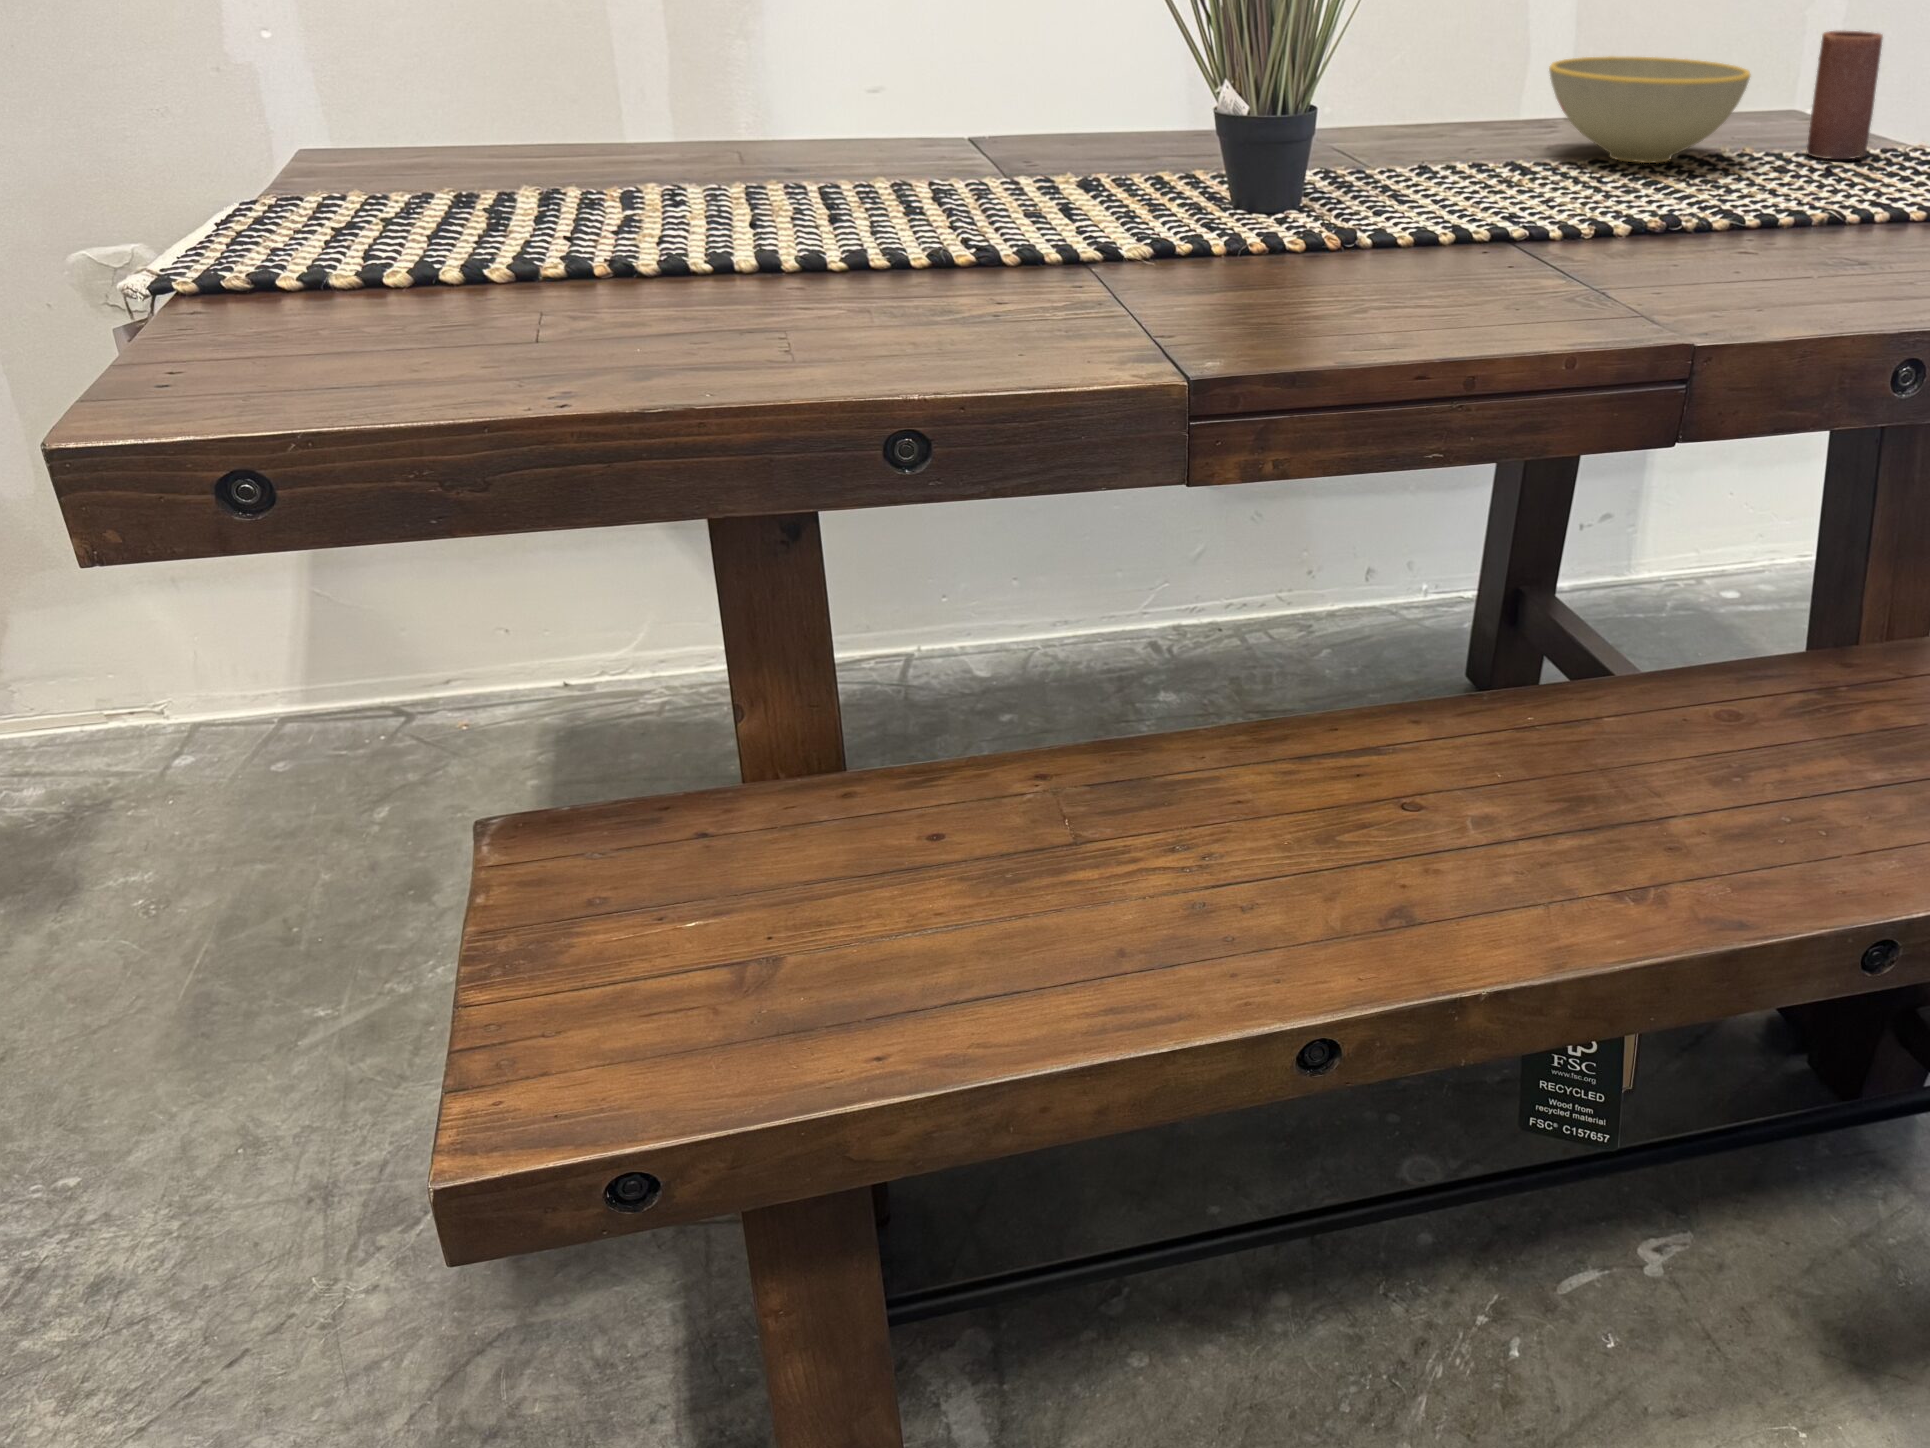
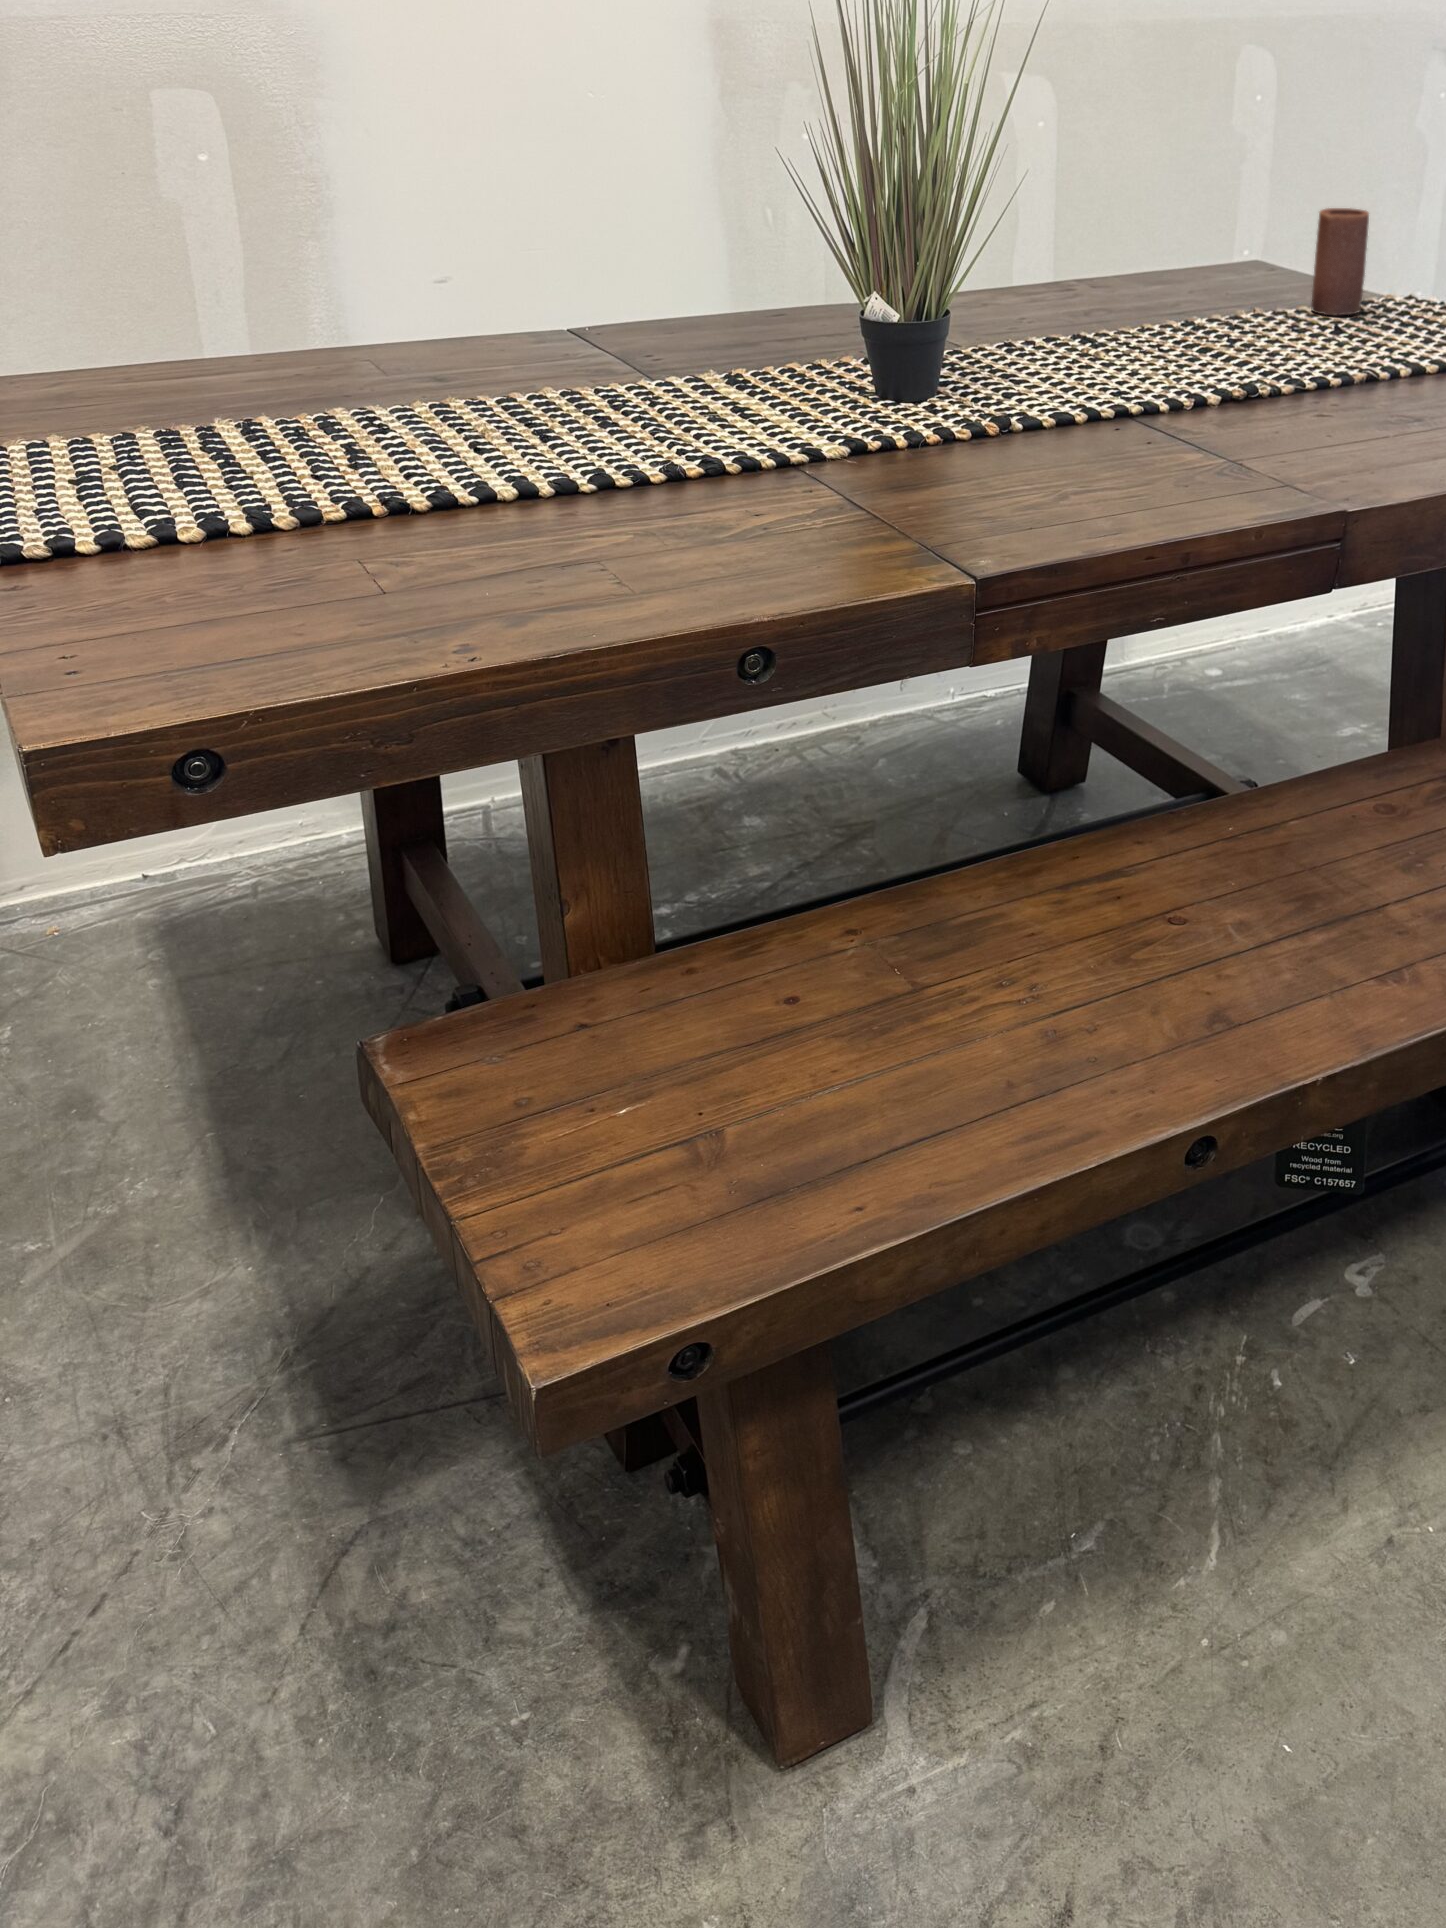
bowl: present [1549,56,1750,163] -> none [1102,235,1275,329]

